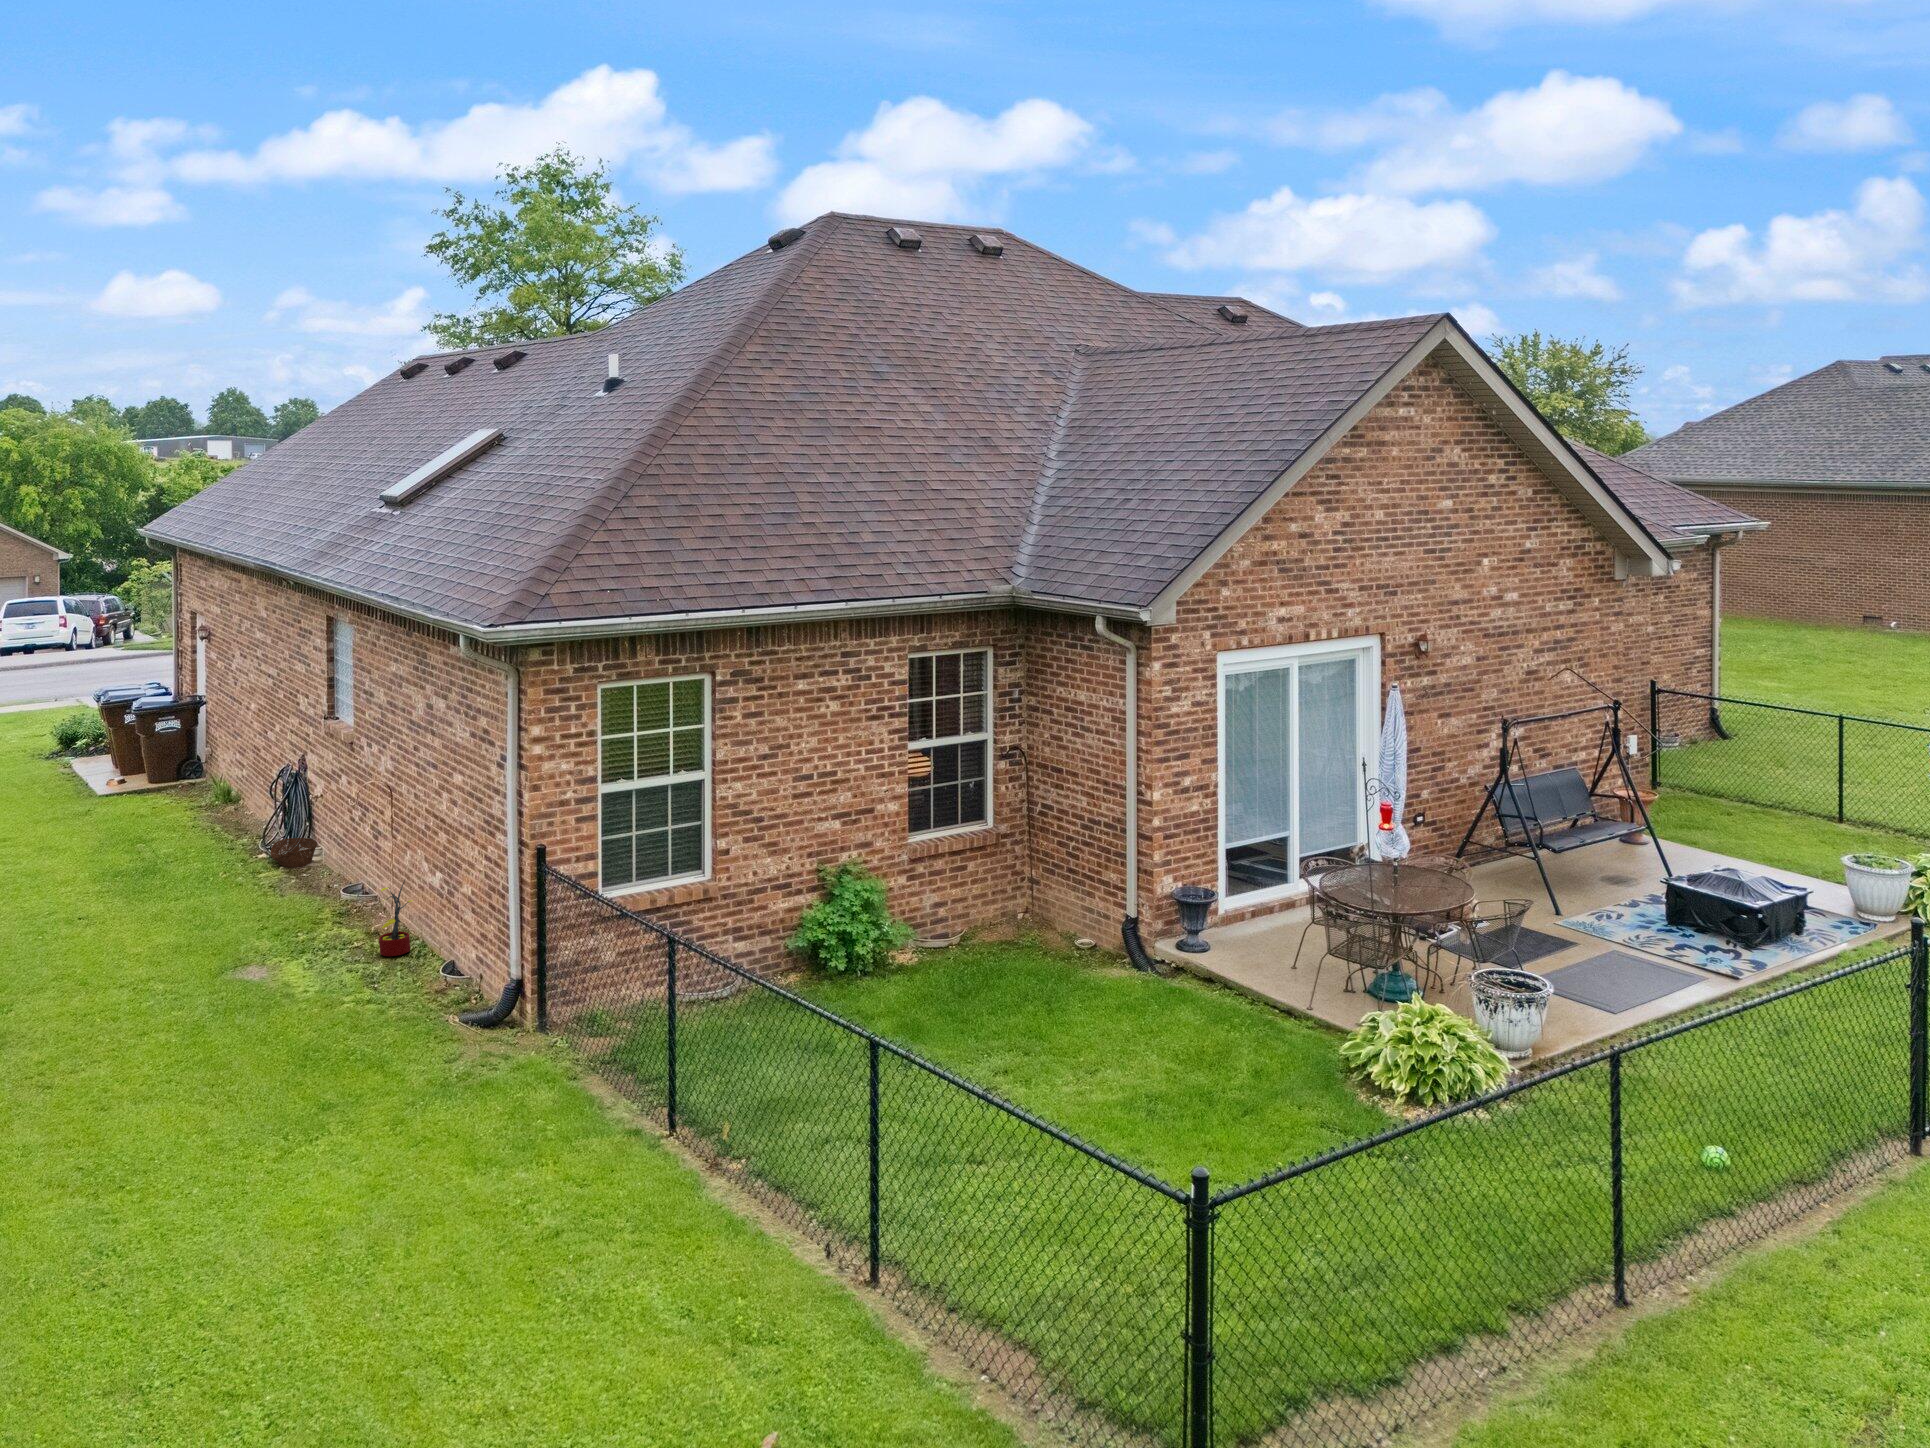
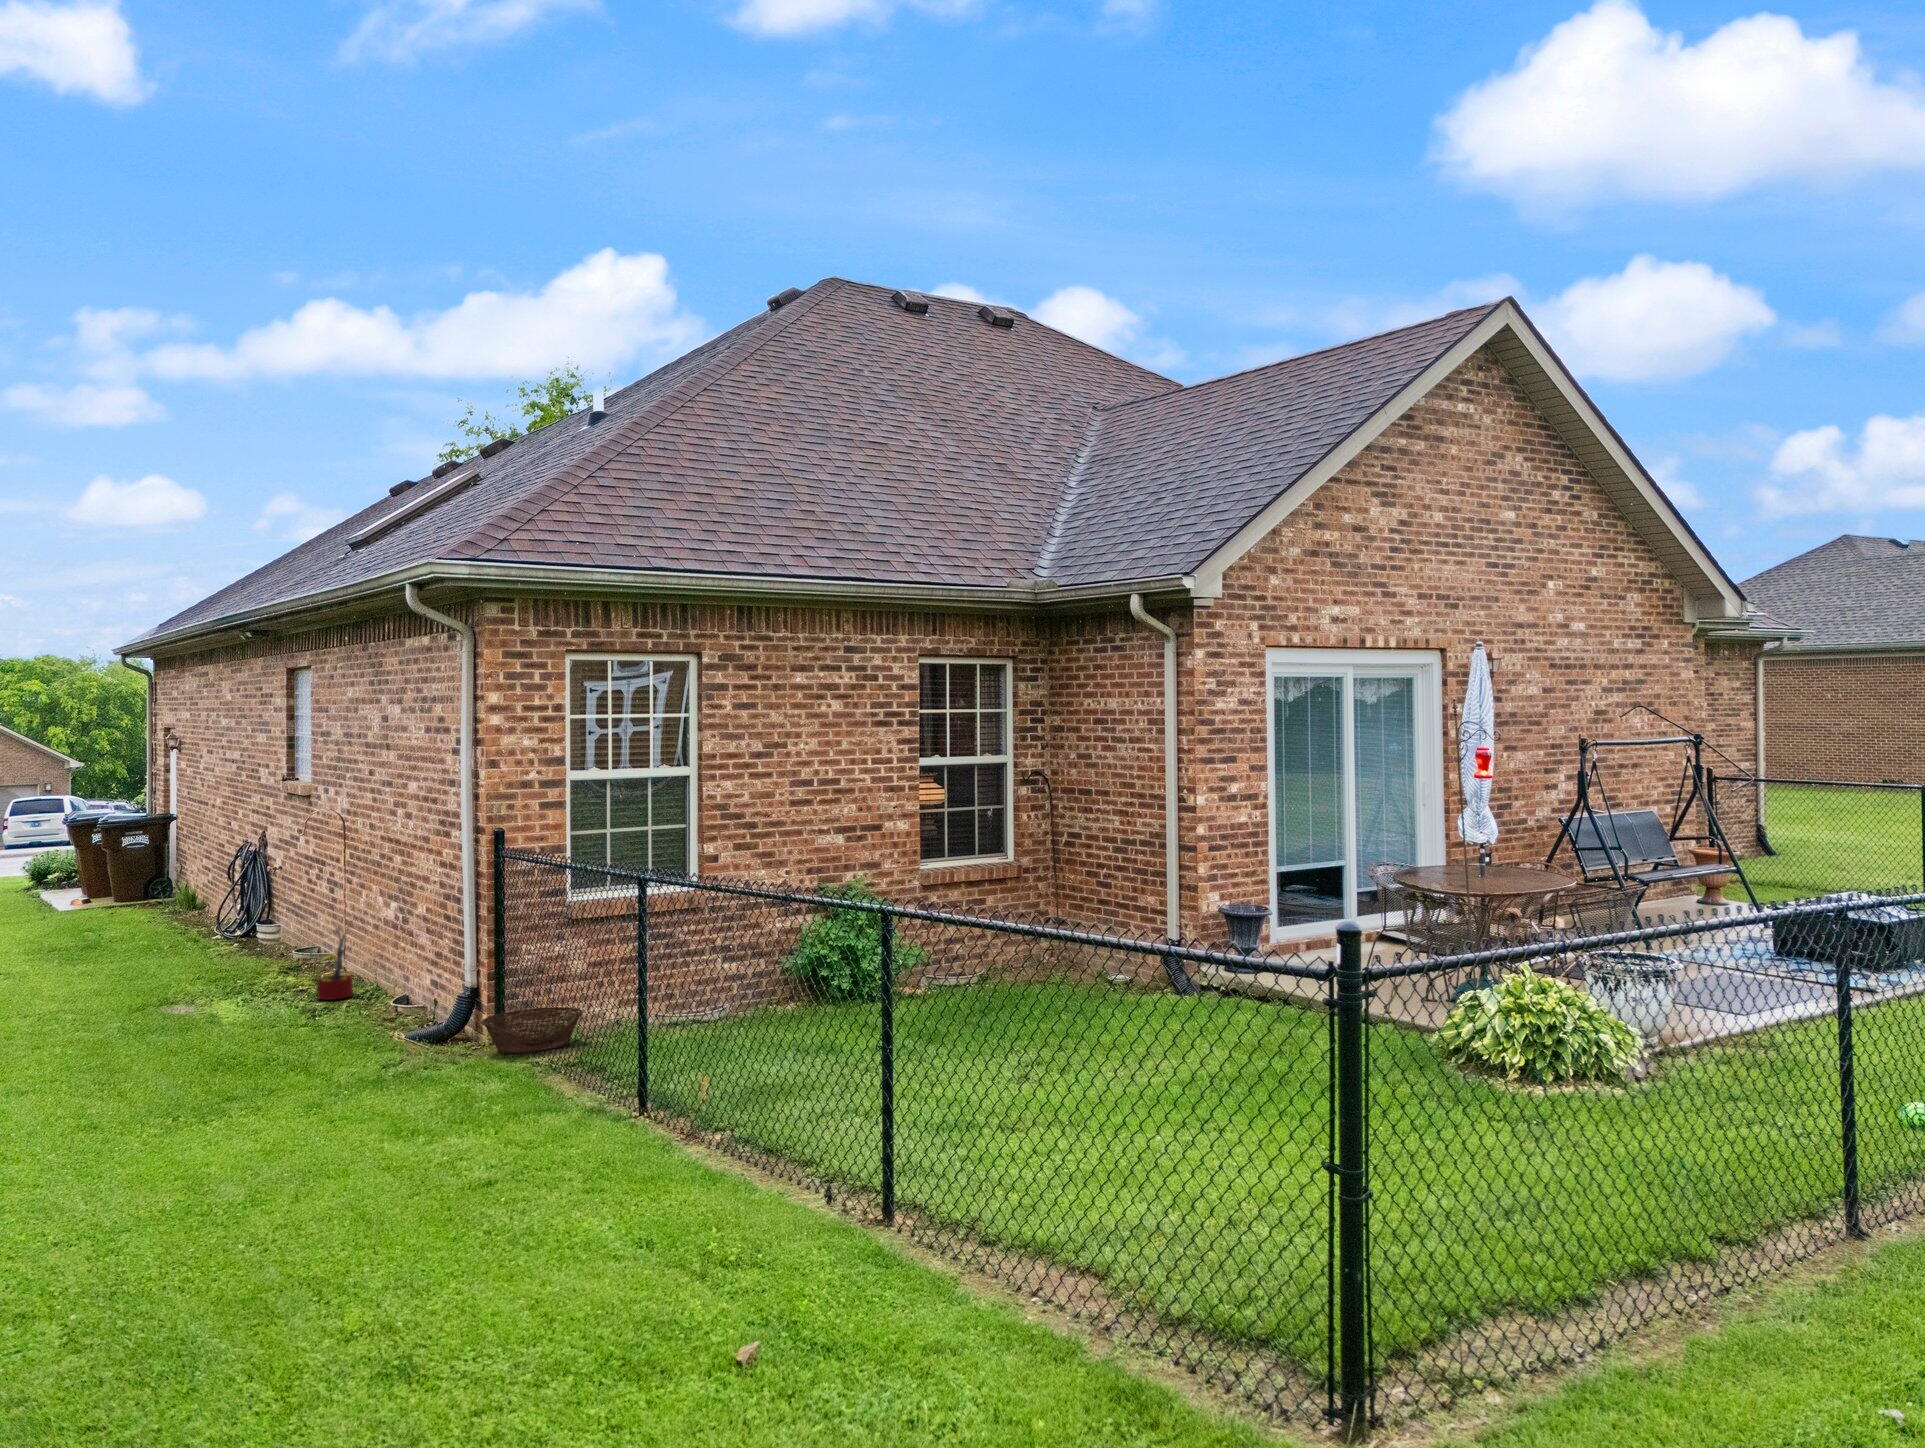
basket: present [271,838,318,867] -> present [481,1007,583,1053]

